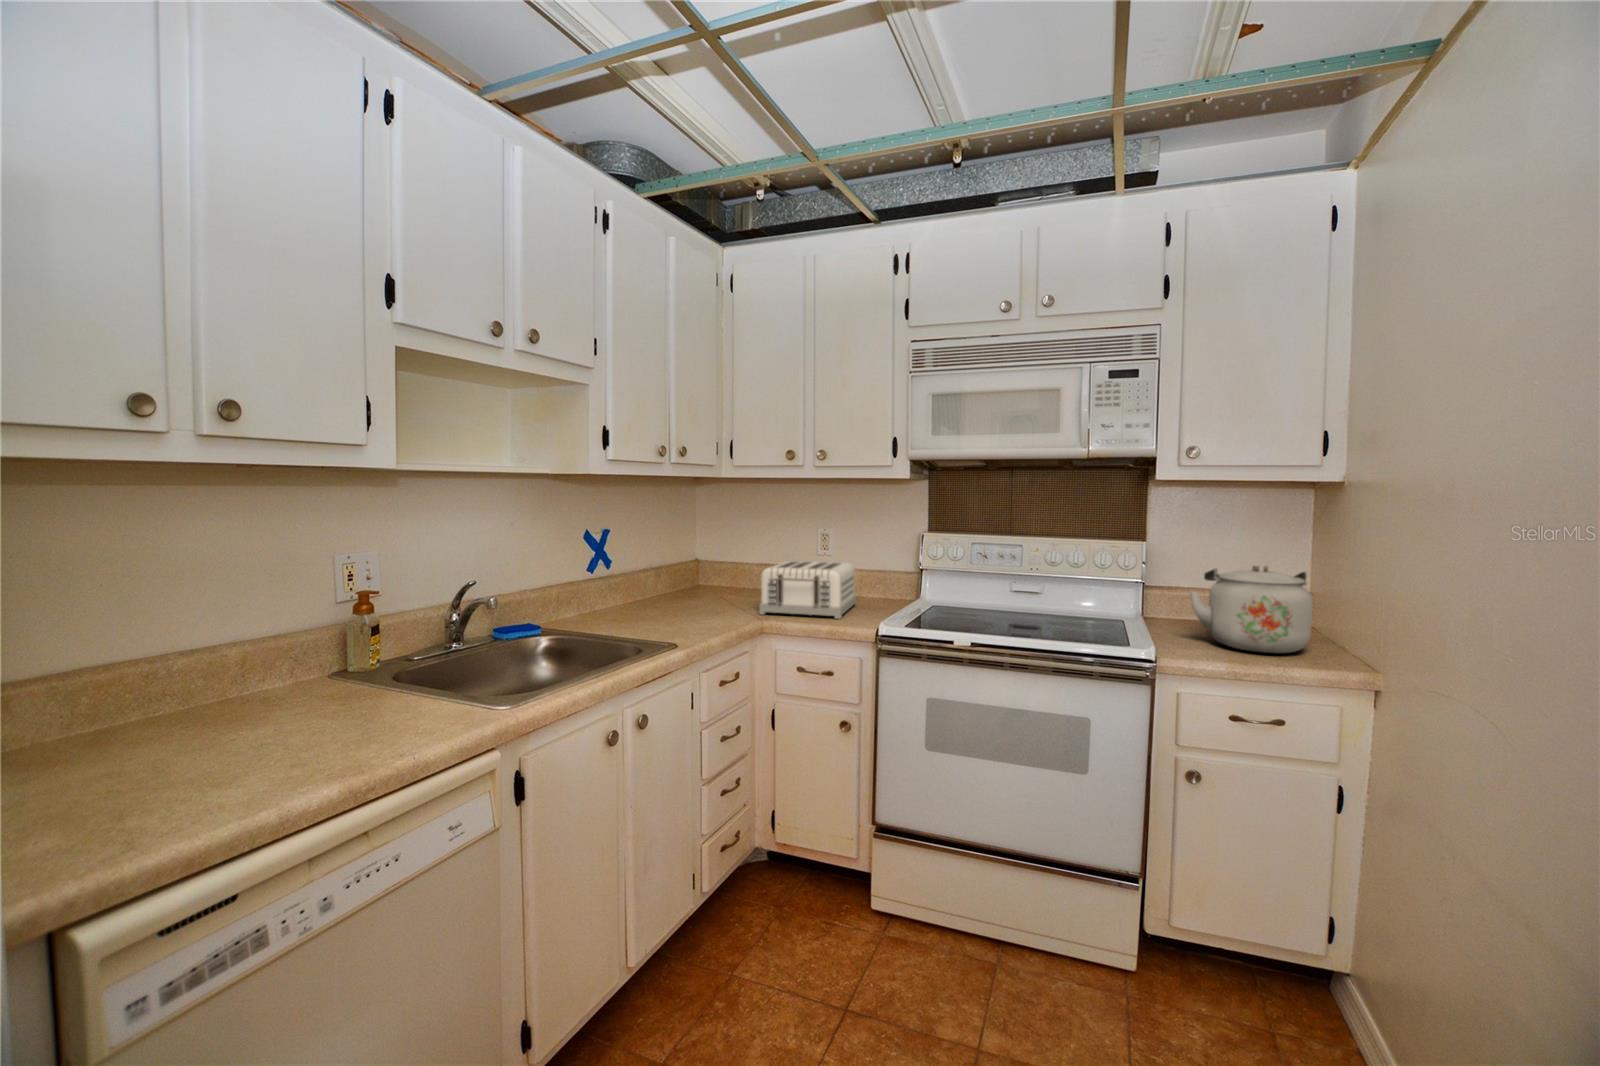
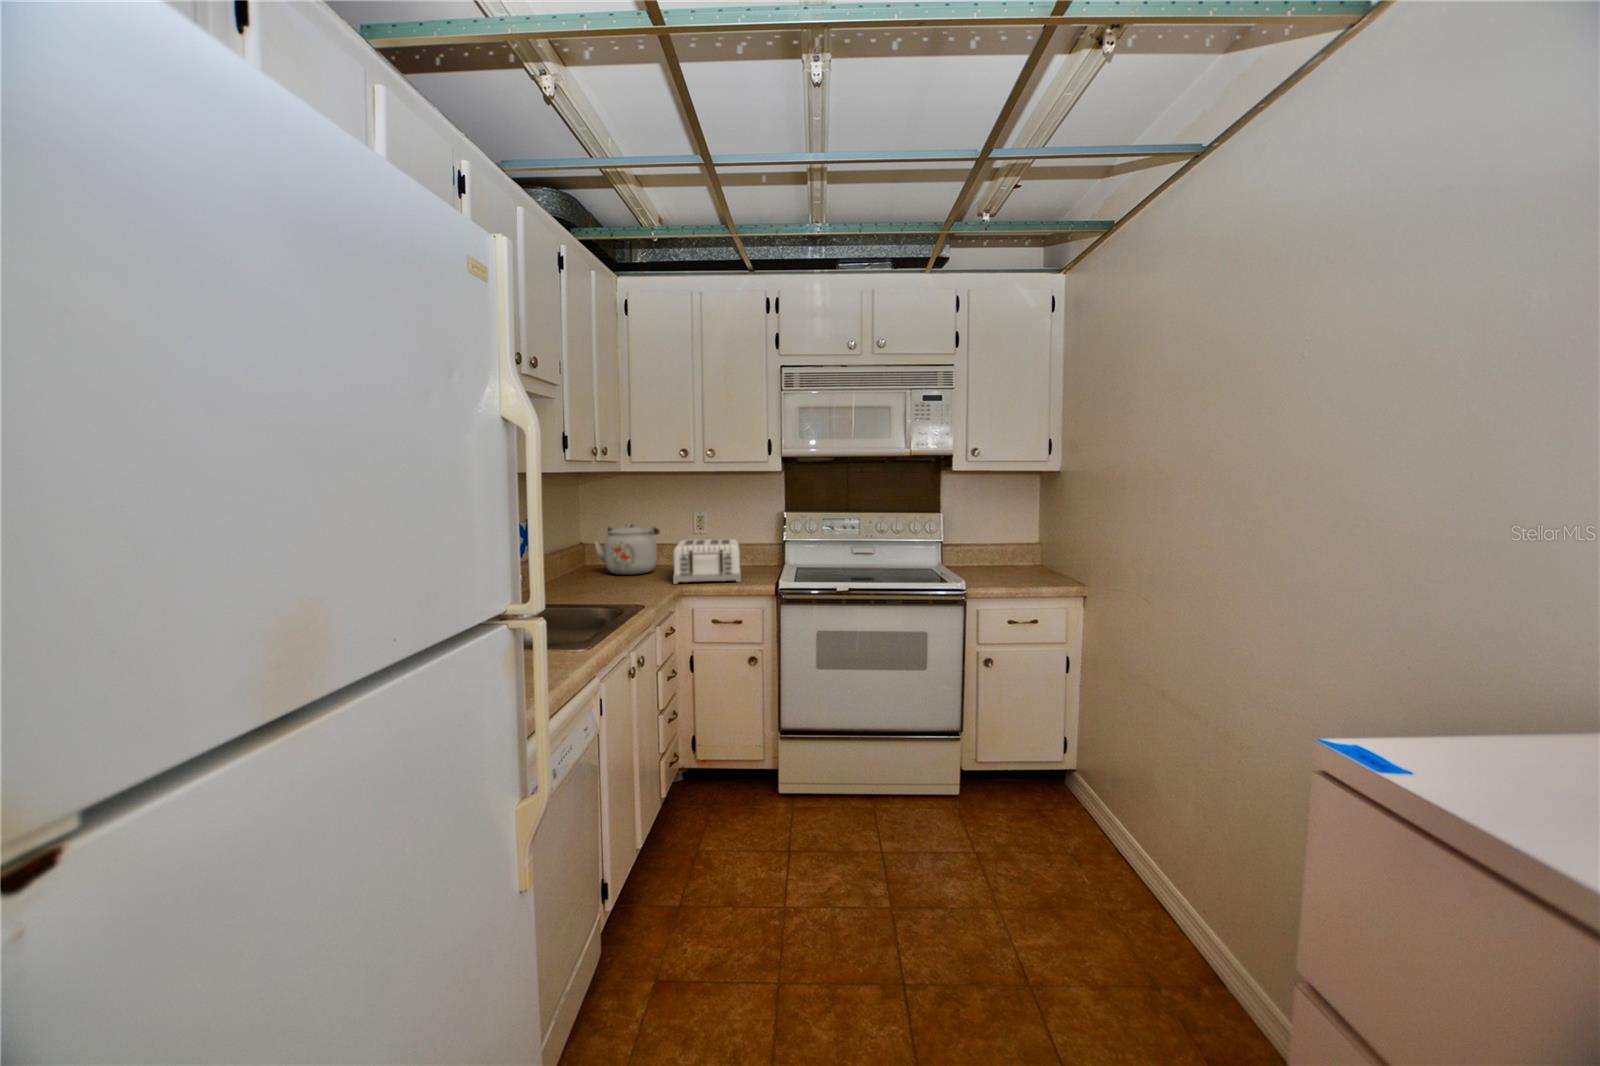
kettle: present [1190,565,1312,653] -> present [595,523,659,575]

